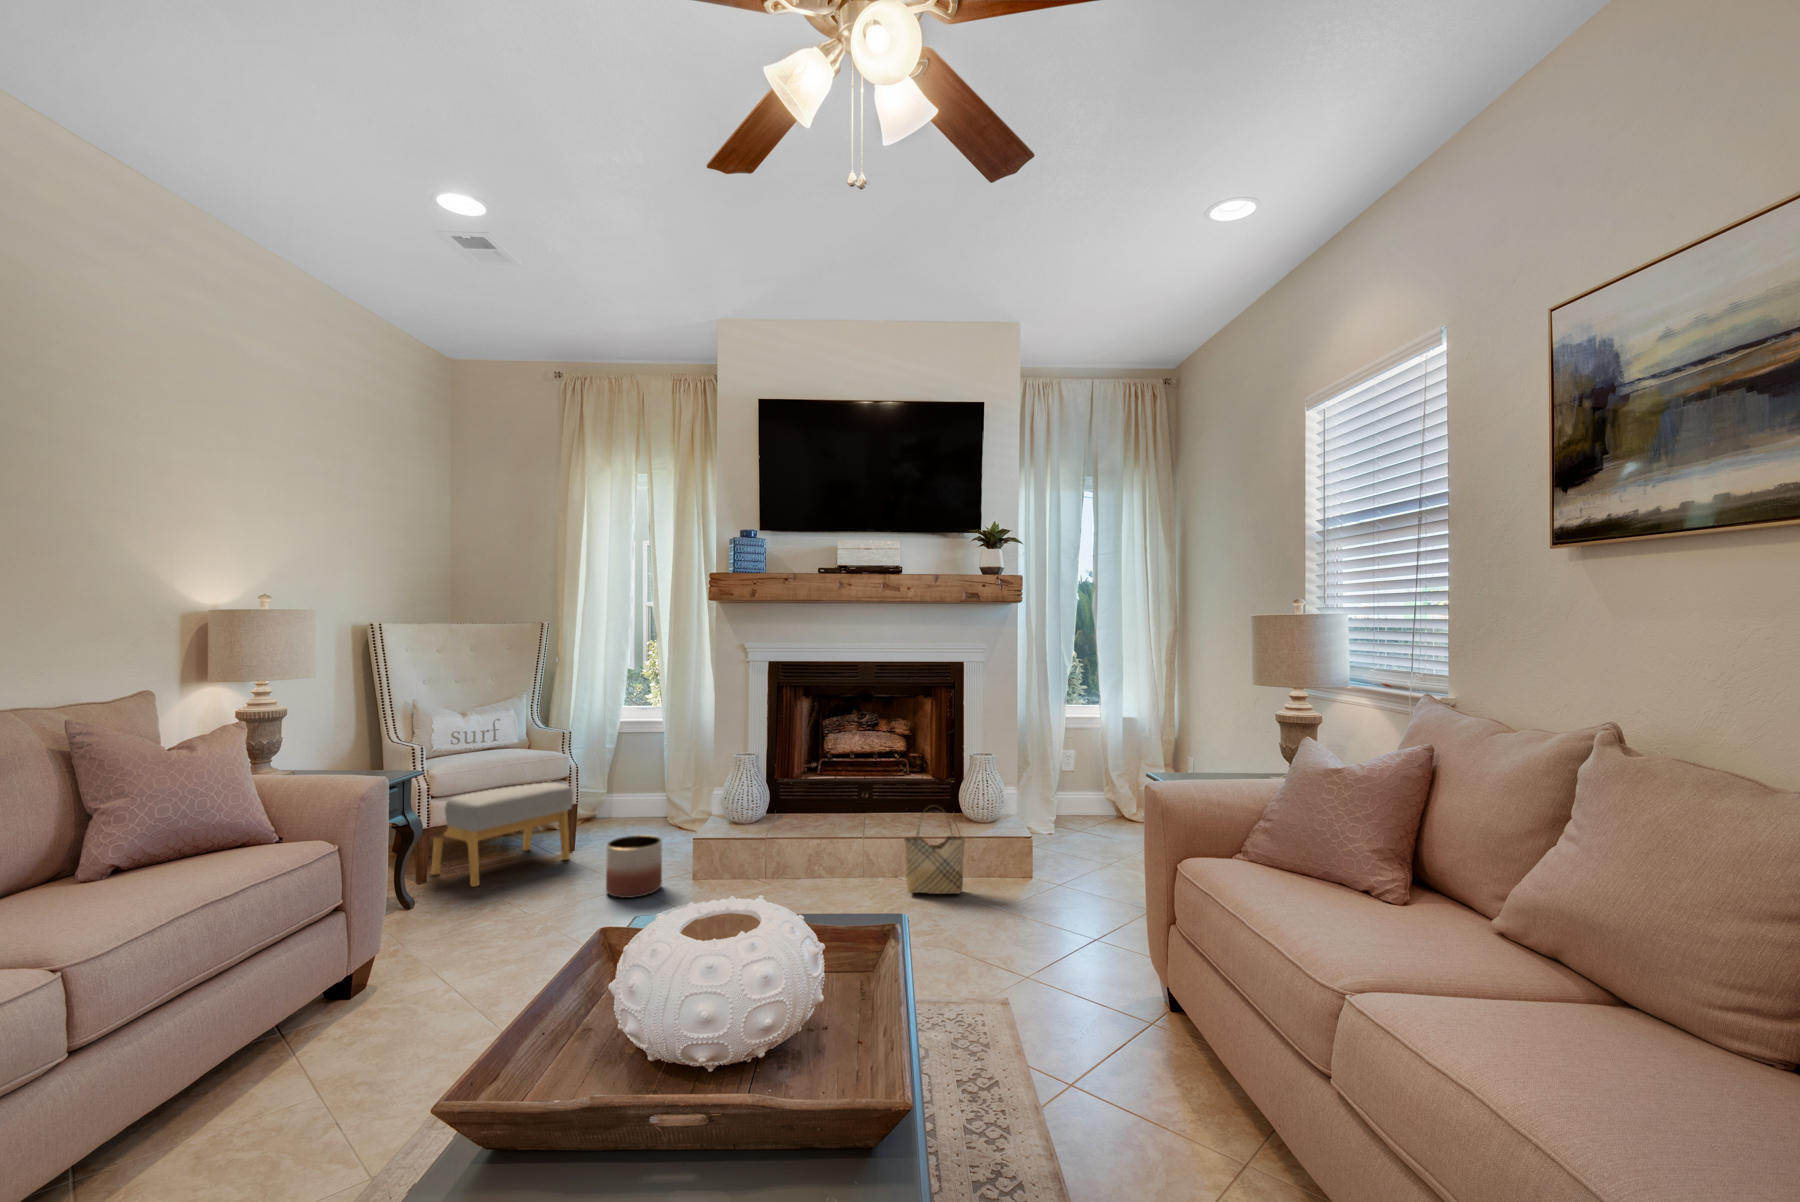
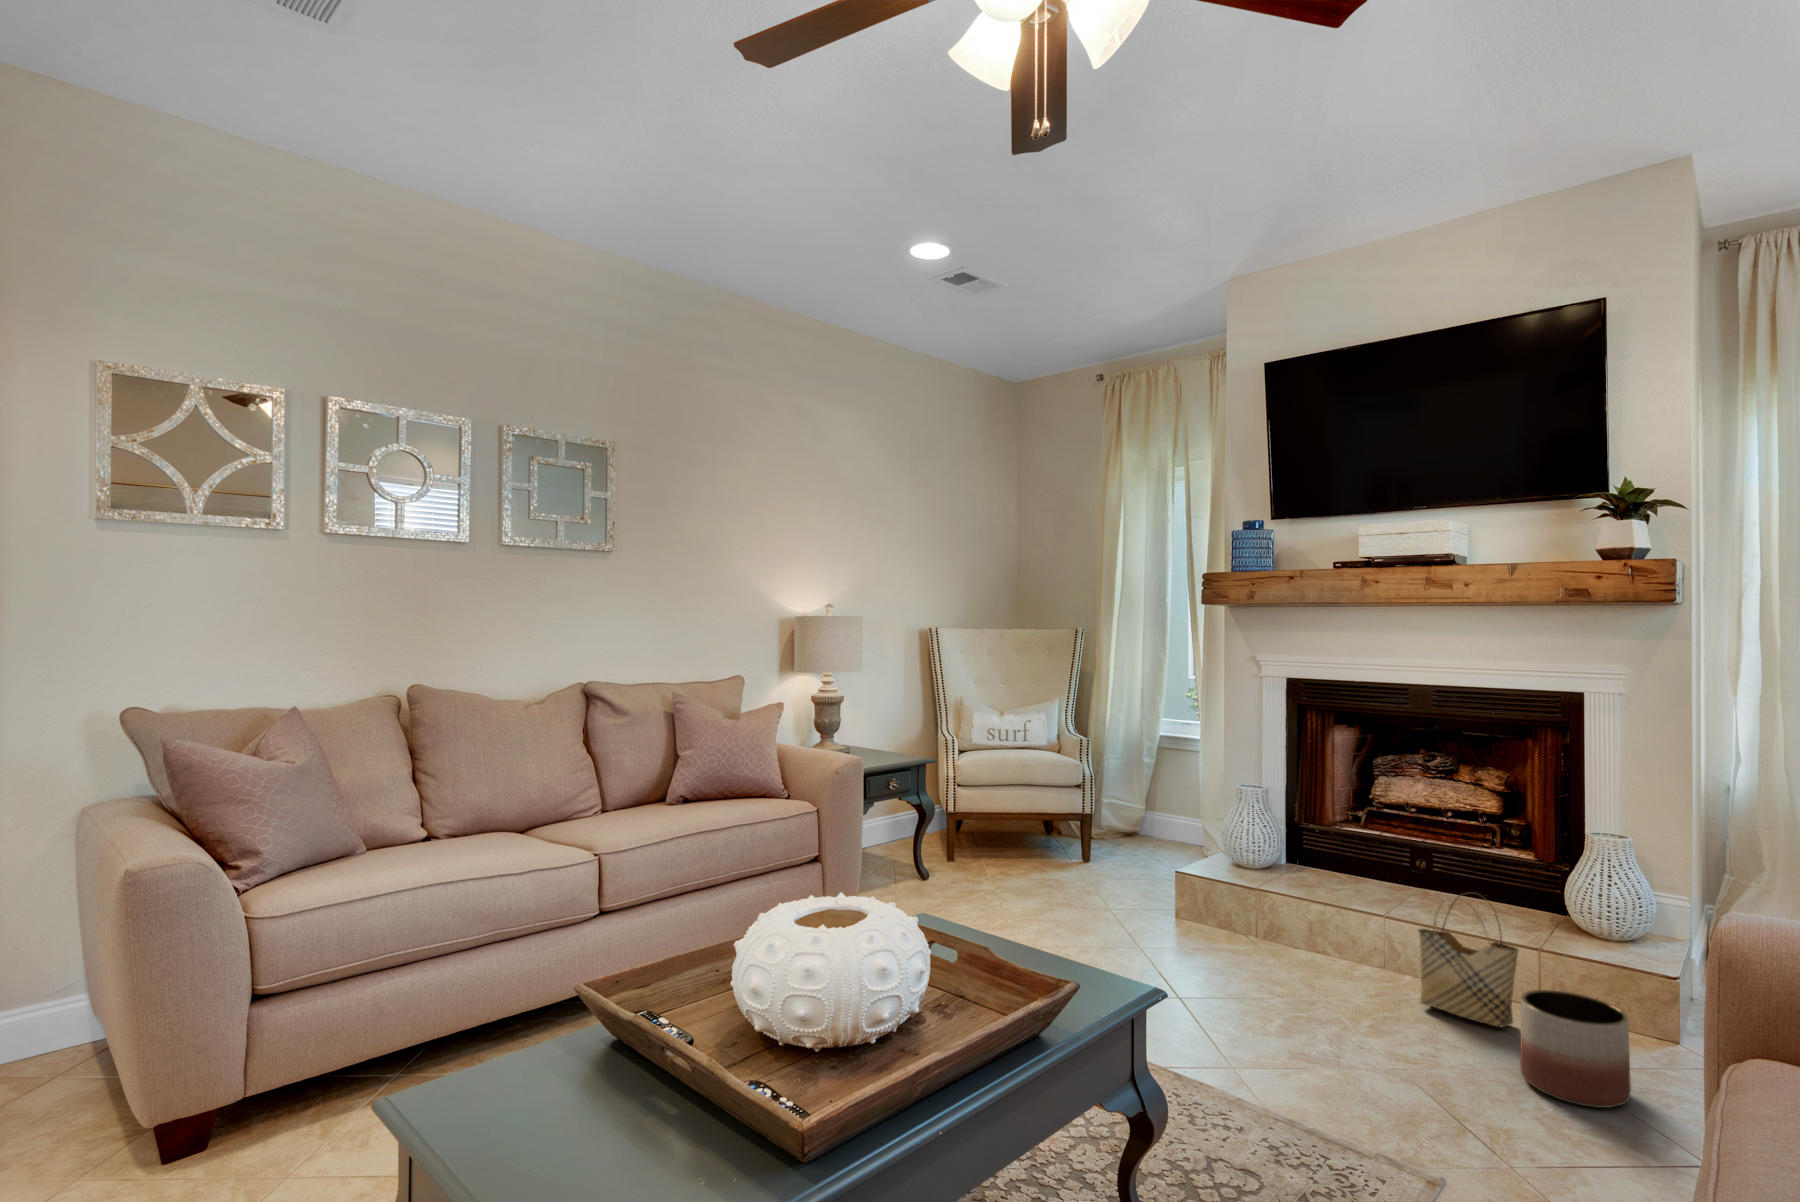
footstool: present [431,783,573,886] -> none [959,783,1081,876]
planter: present [606,835,662,898] -> present [1520,990,1631,1108]

